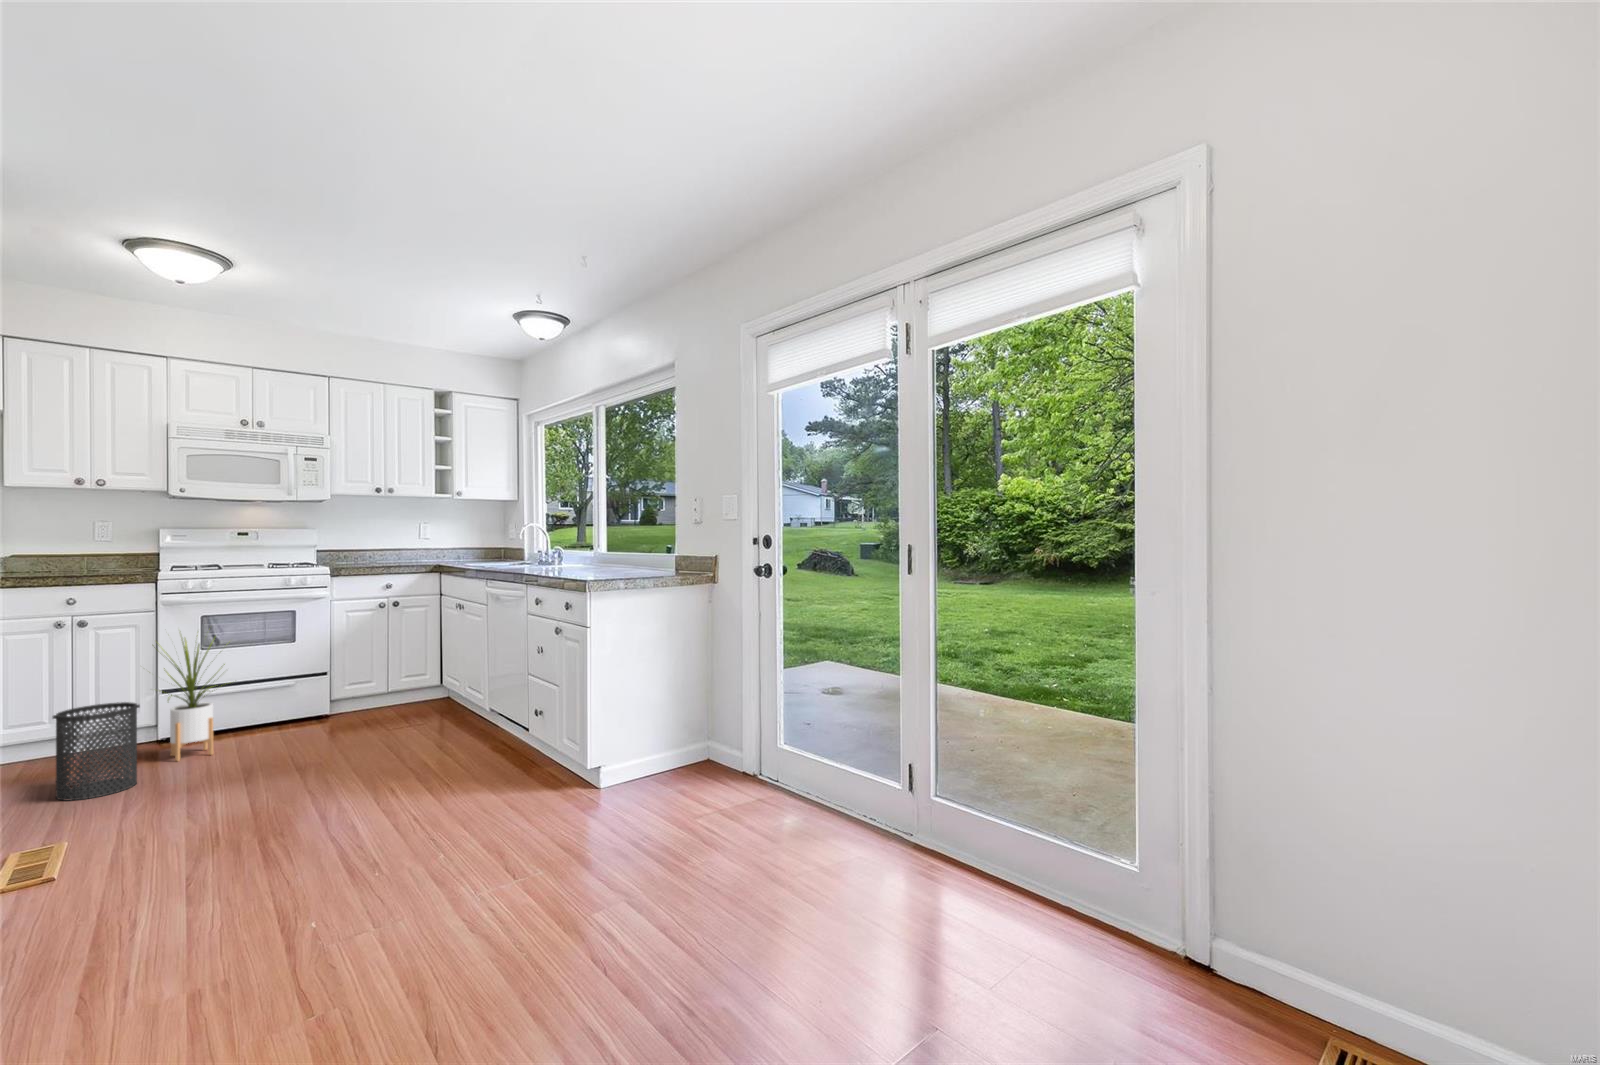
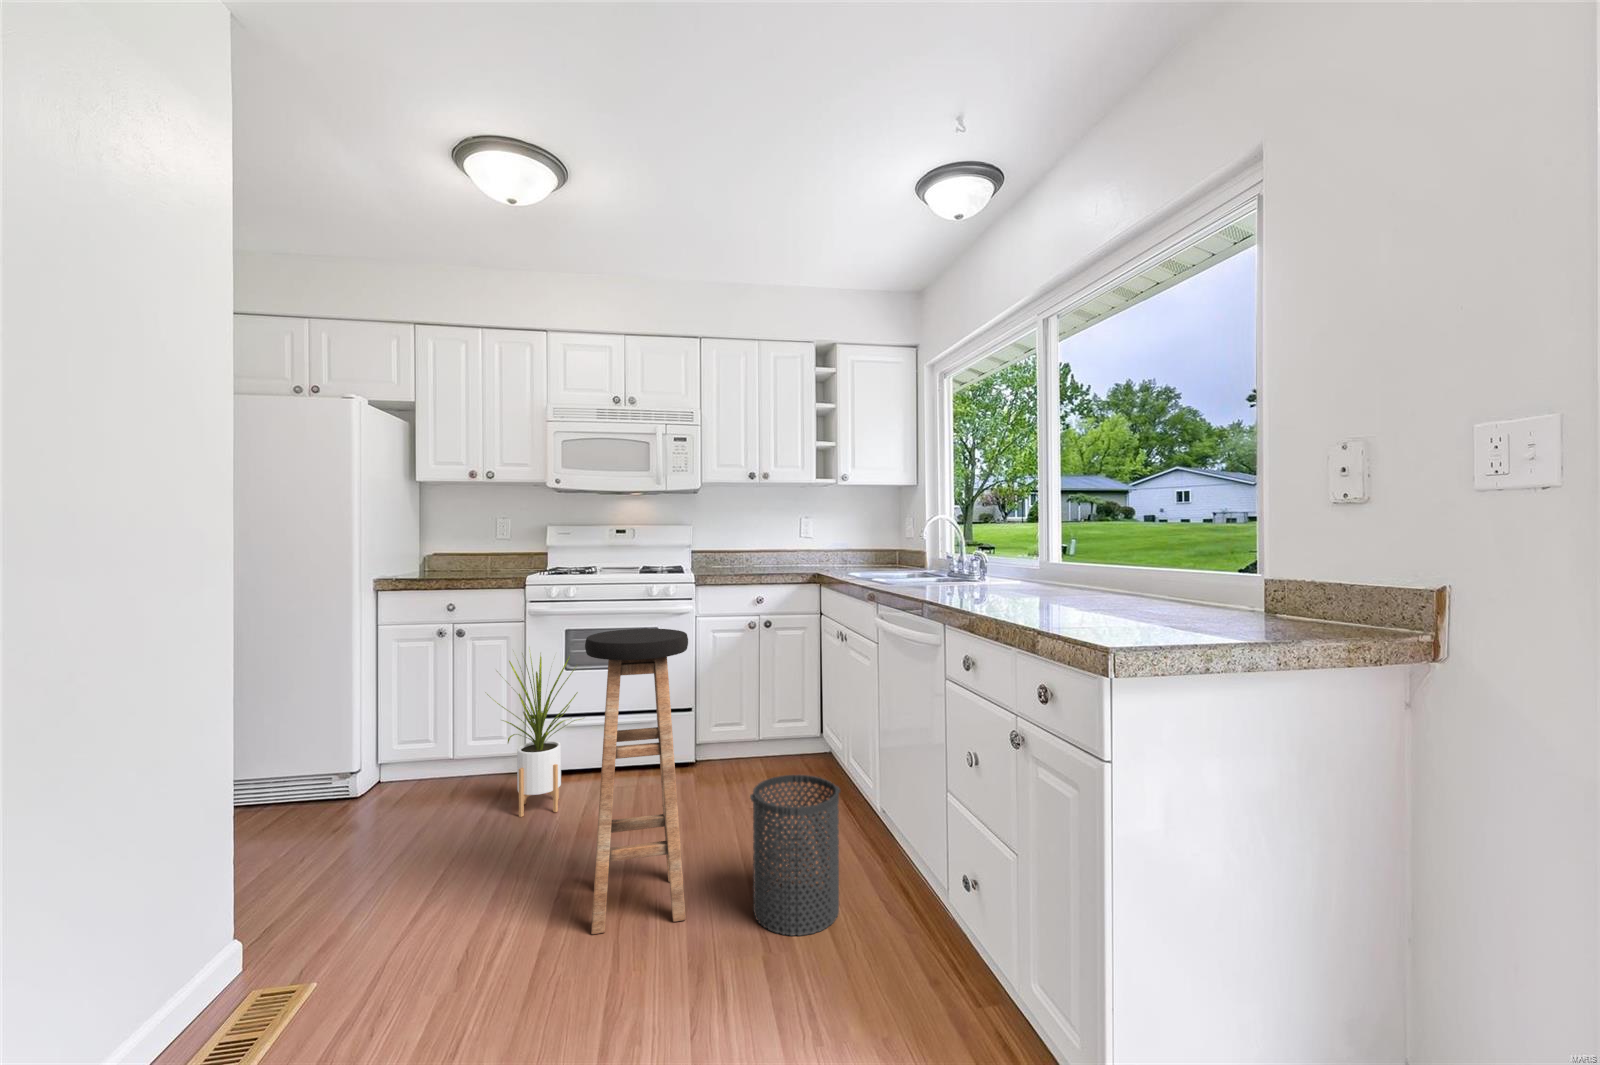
bar stool: none [279,599,359,788] -> present [585,629,688,934]
trash can: present [53,702,140,800] -> present [750,775,841,936]

